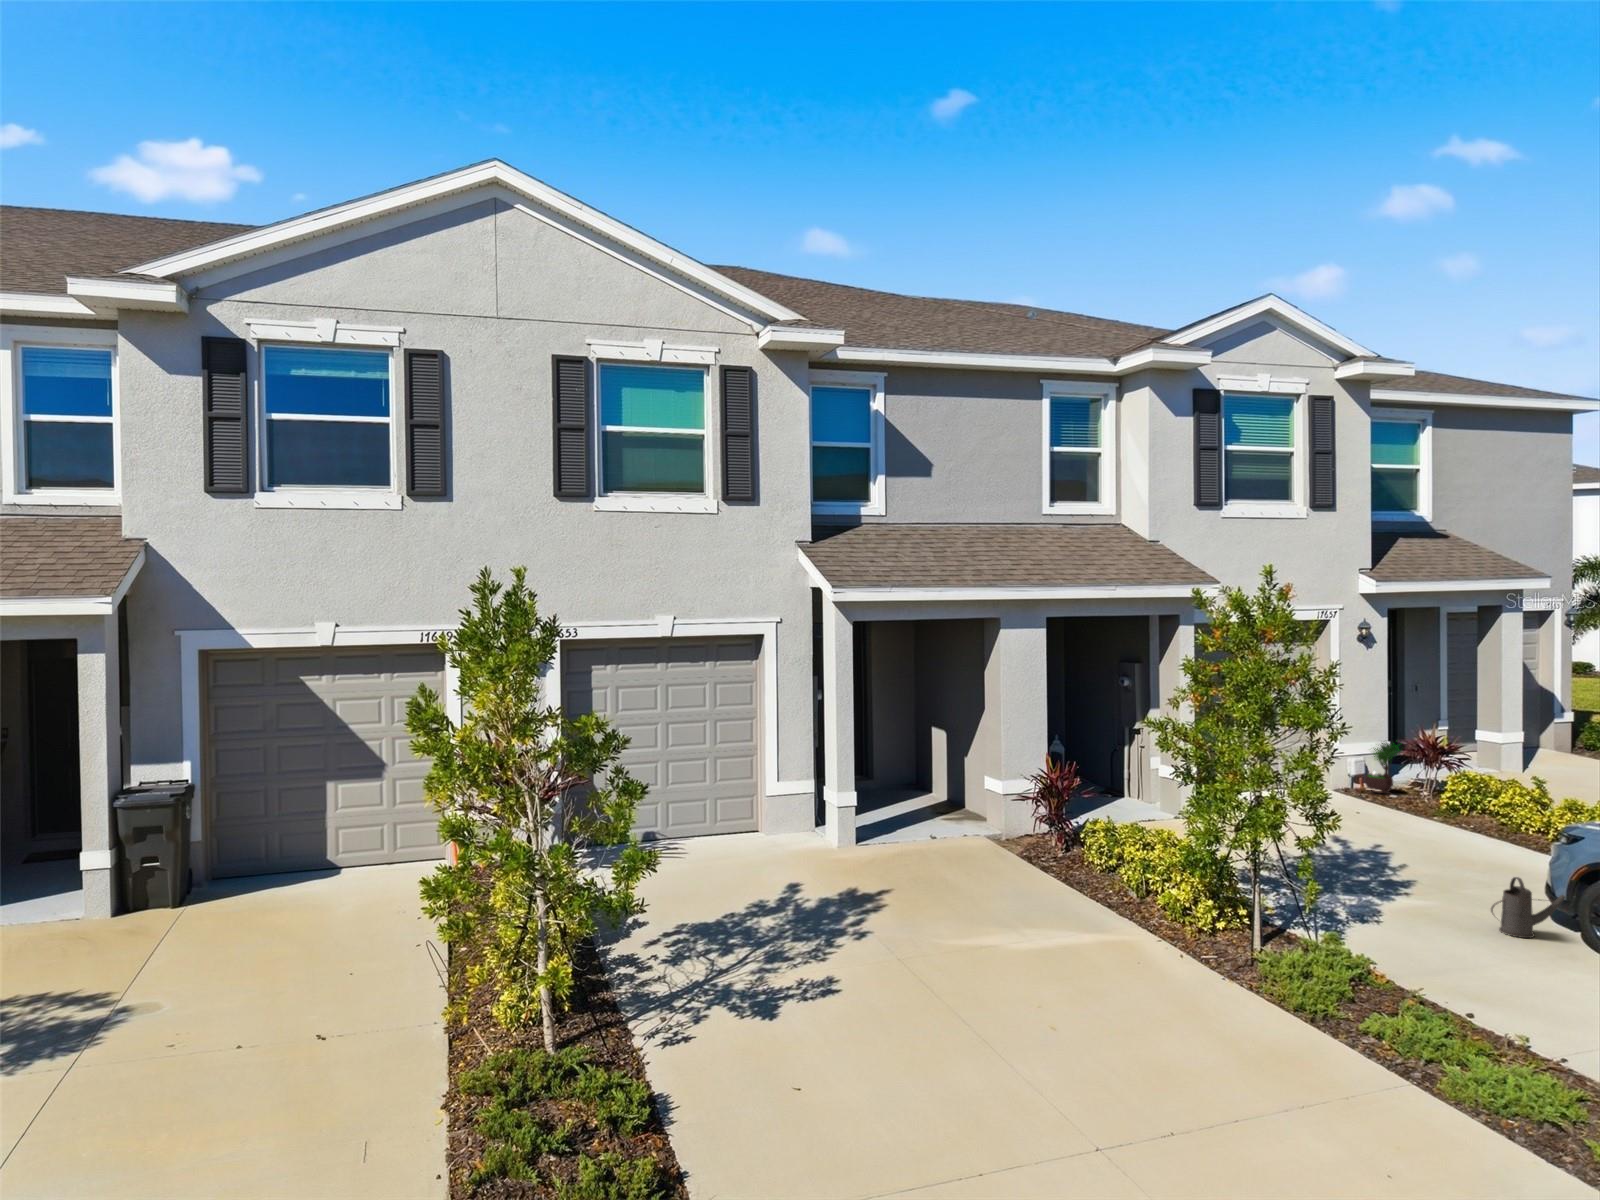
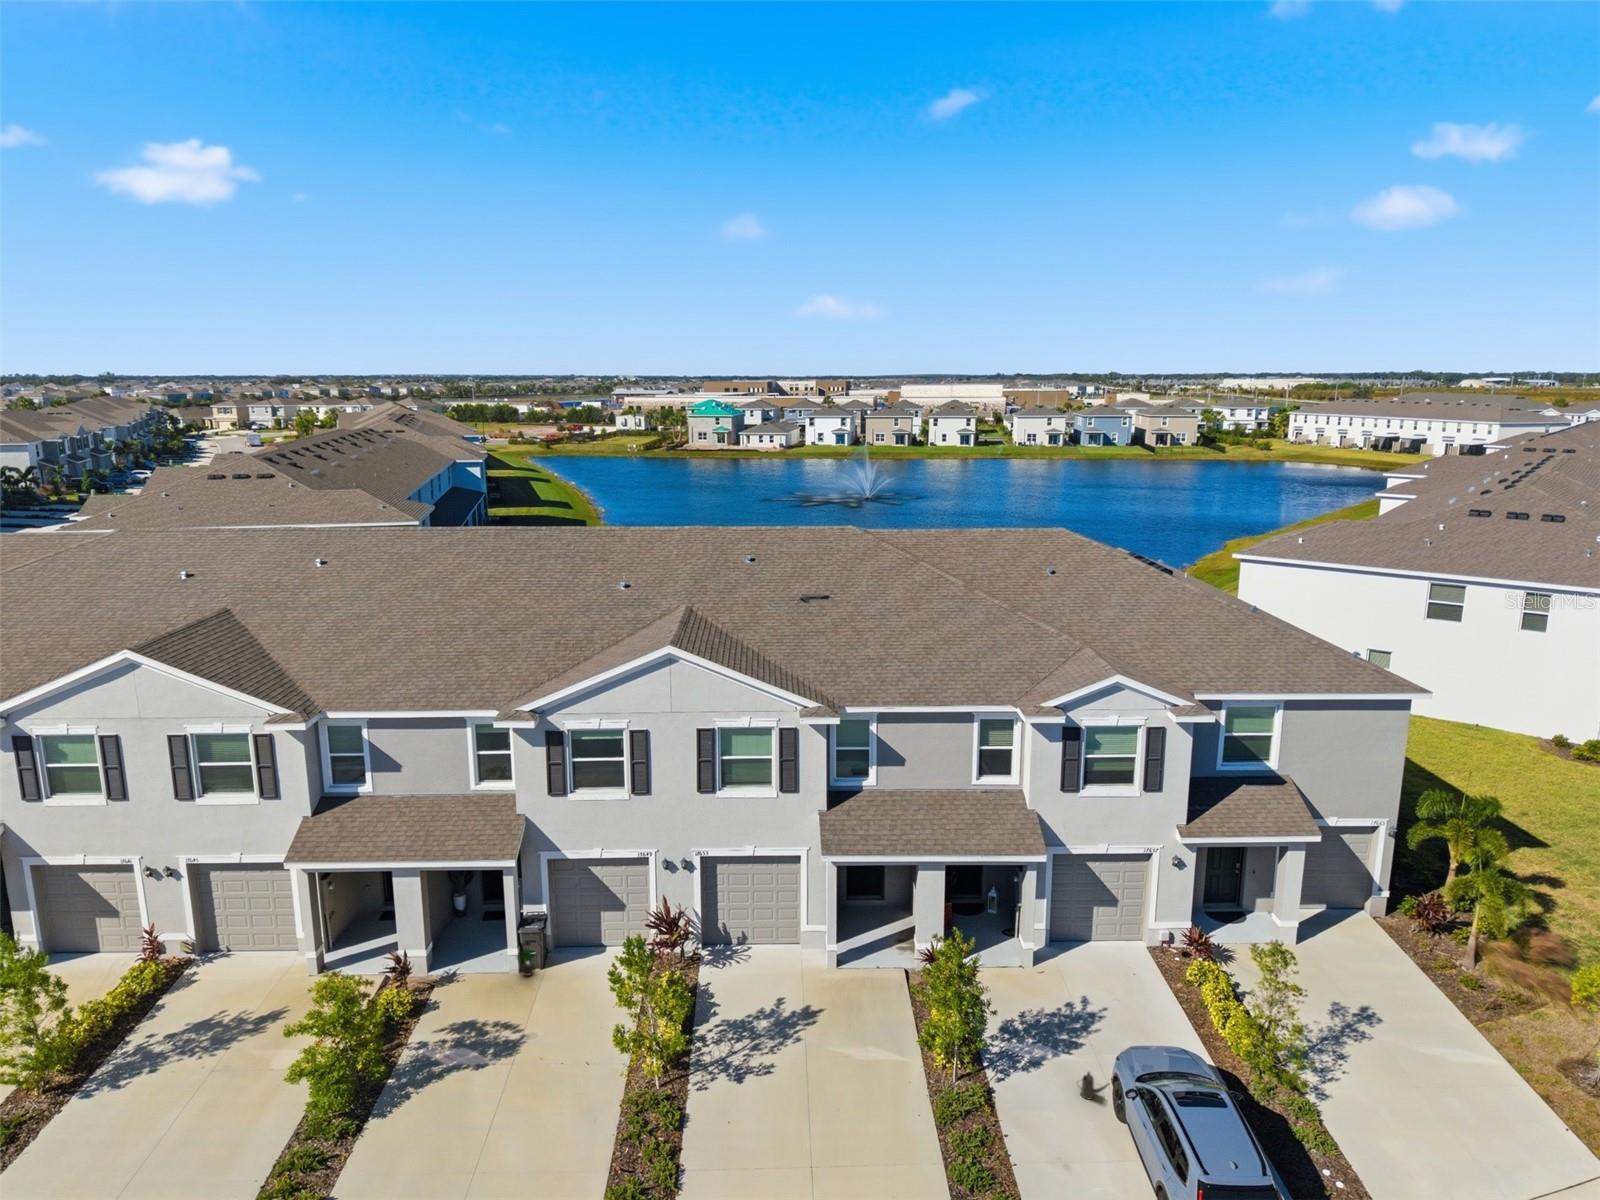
potted tree: present [1365,741,1399,794] -> present [517,948,535,976]

